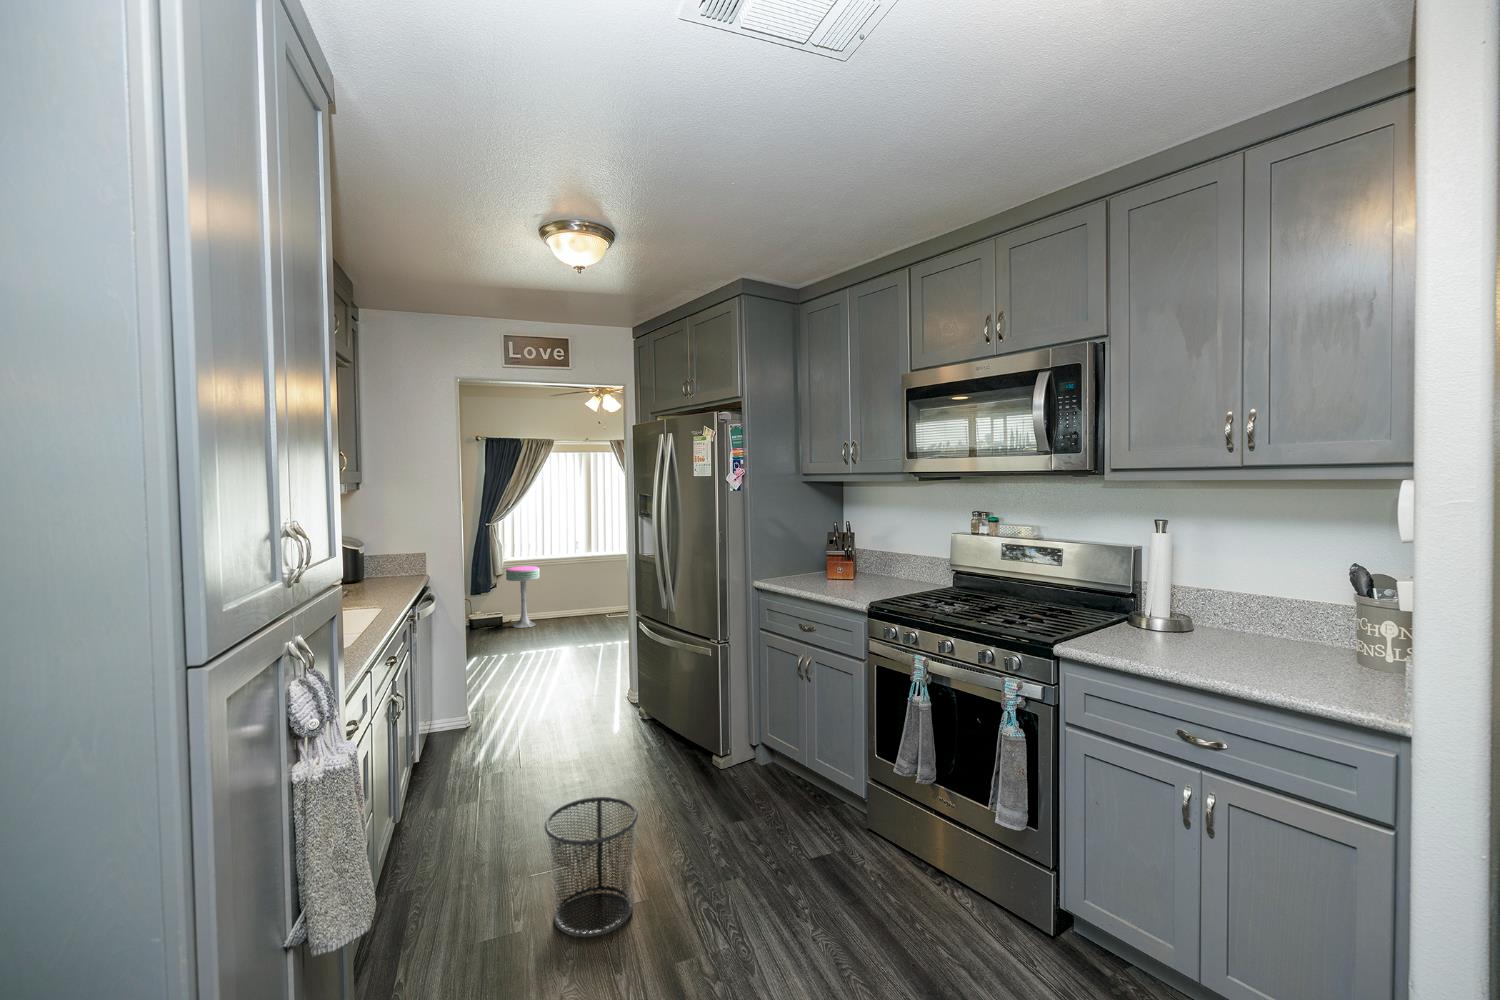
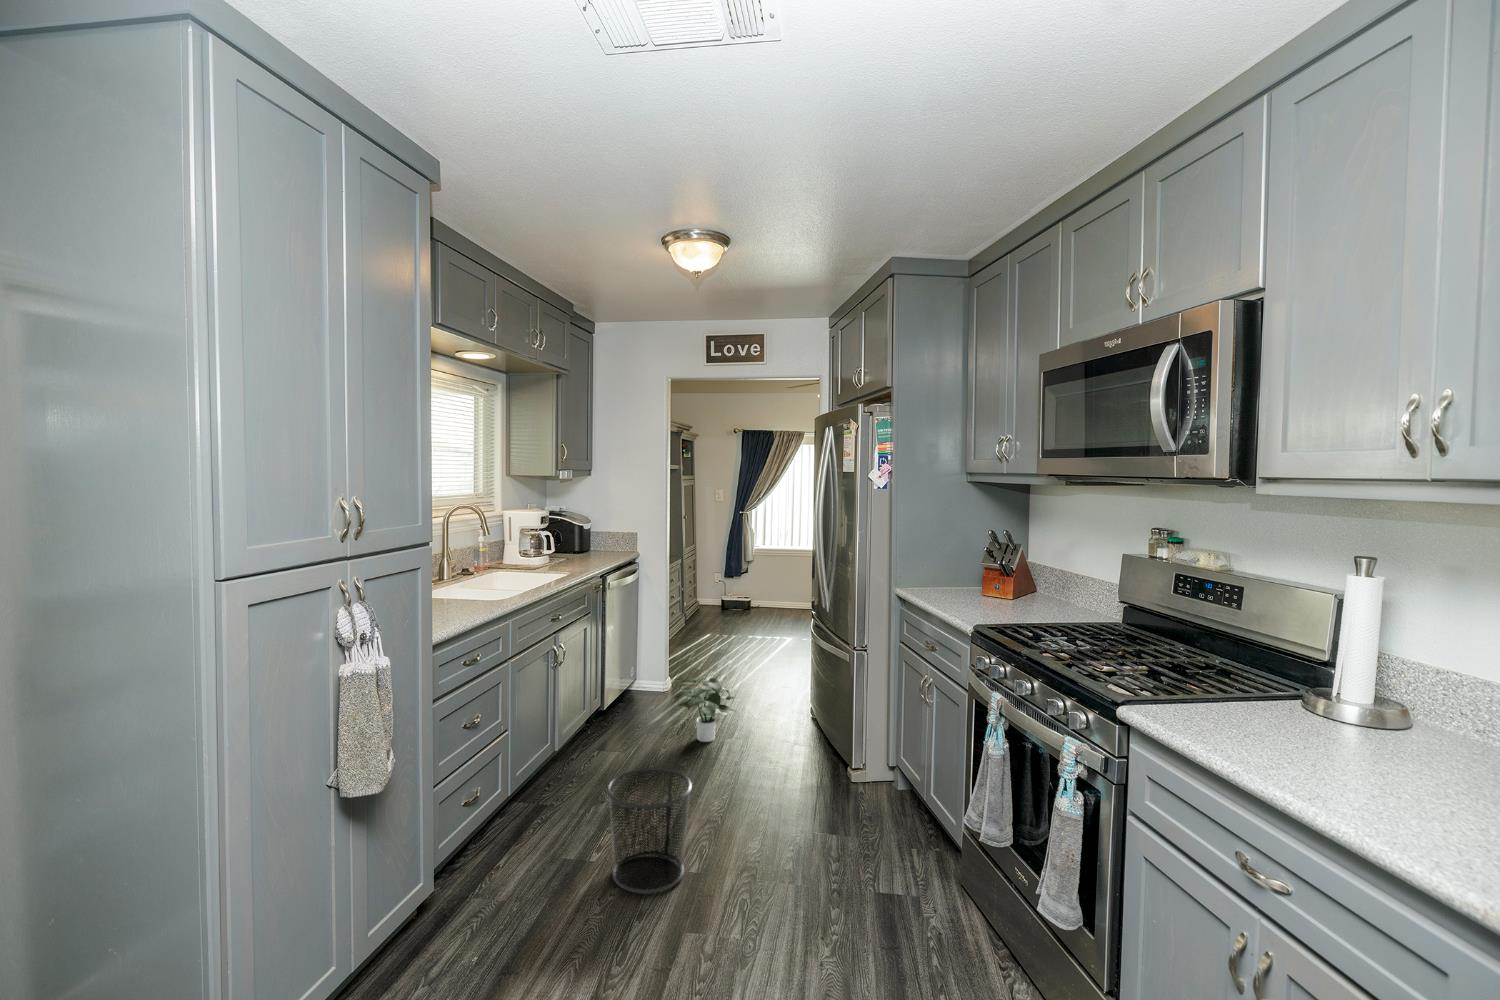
bar stool: present [506,566,540,628] -> none [756,553,786,611]
potted plant: none [516,693,586,769] -> present [676,673,737,742]

